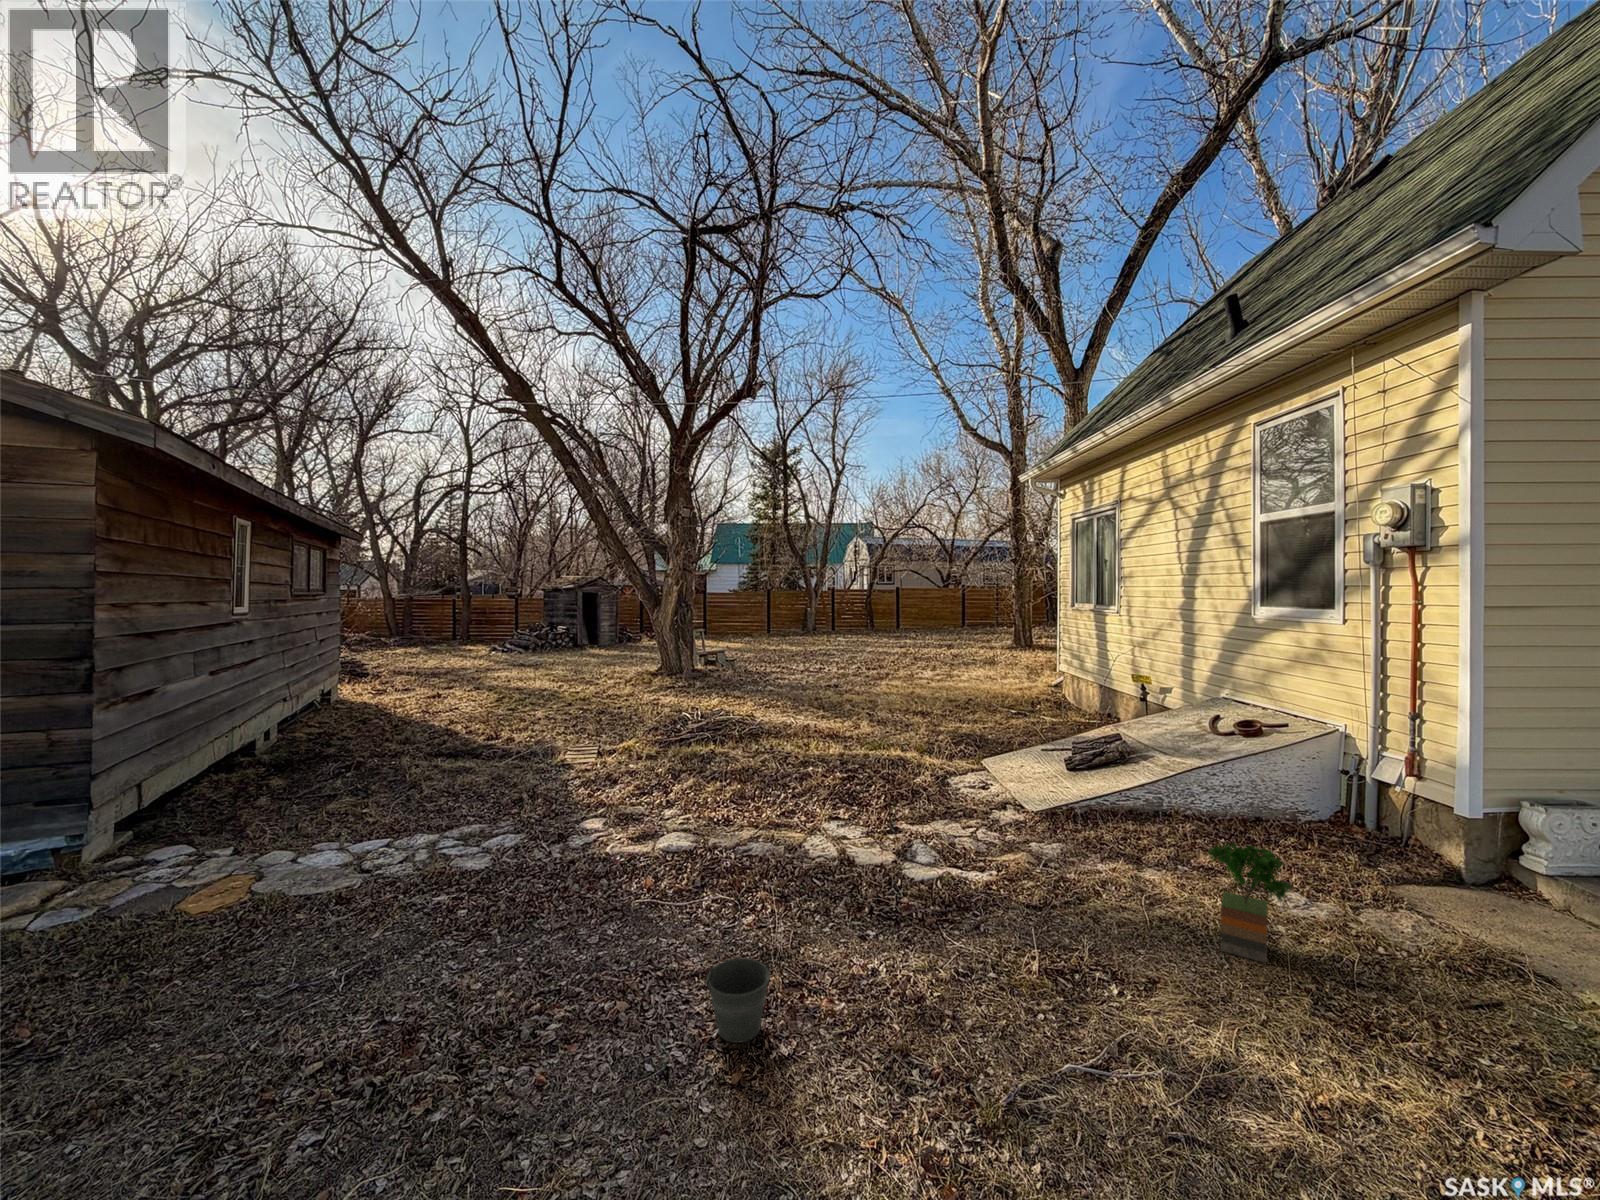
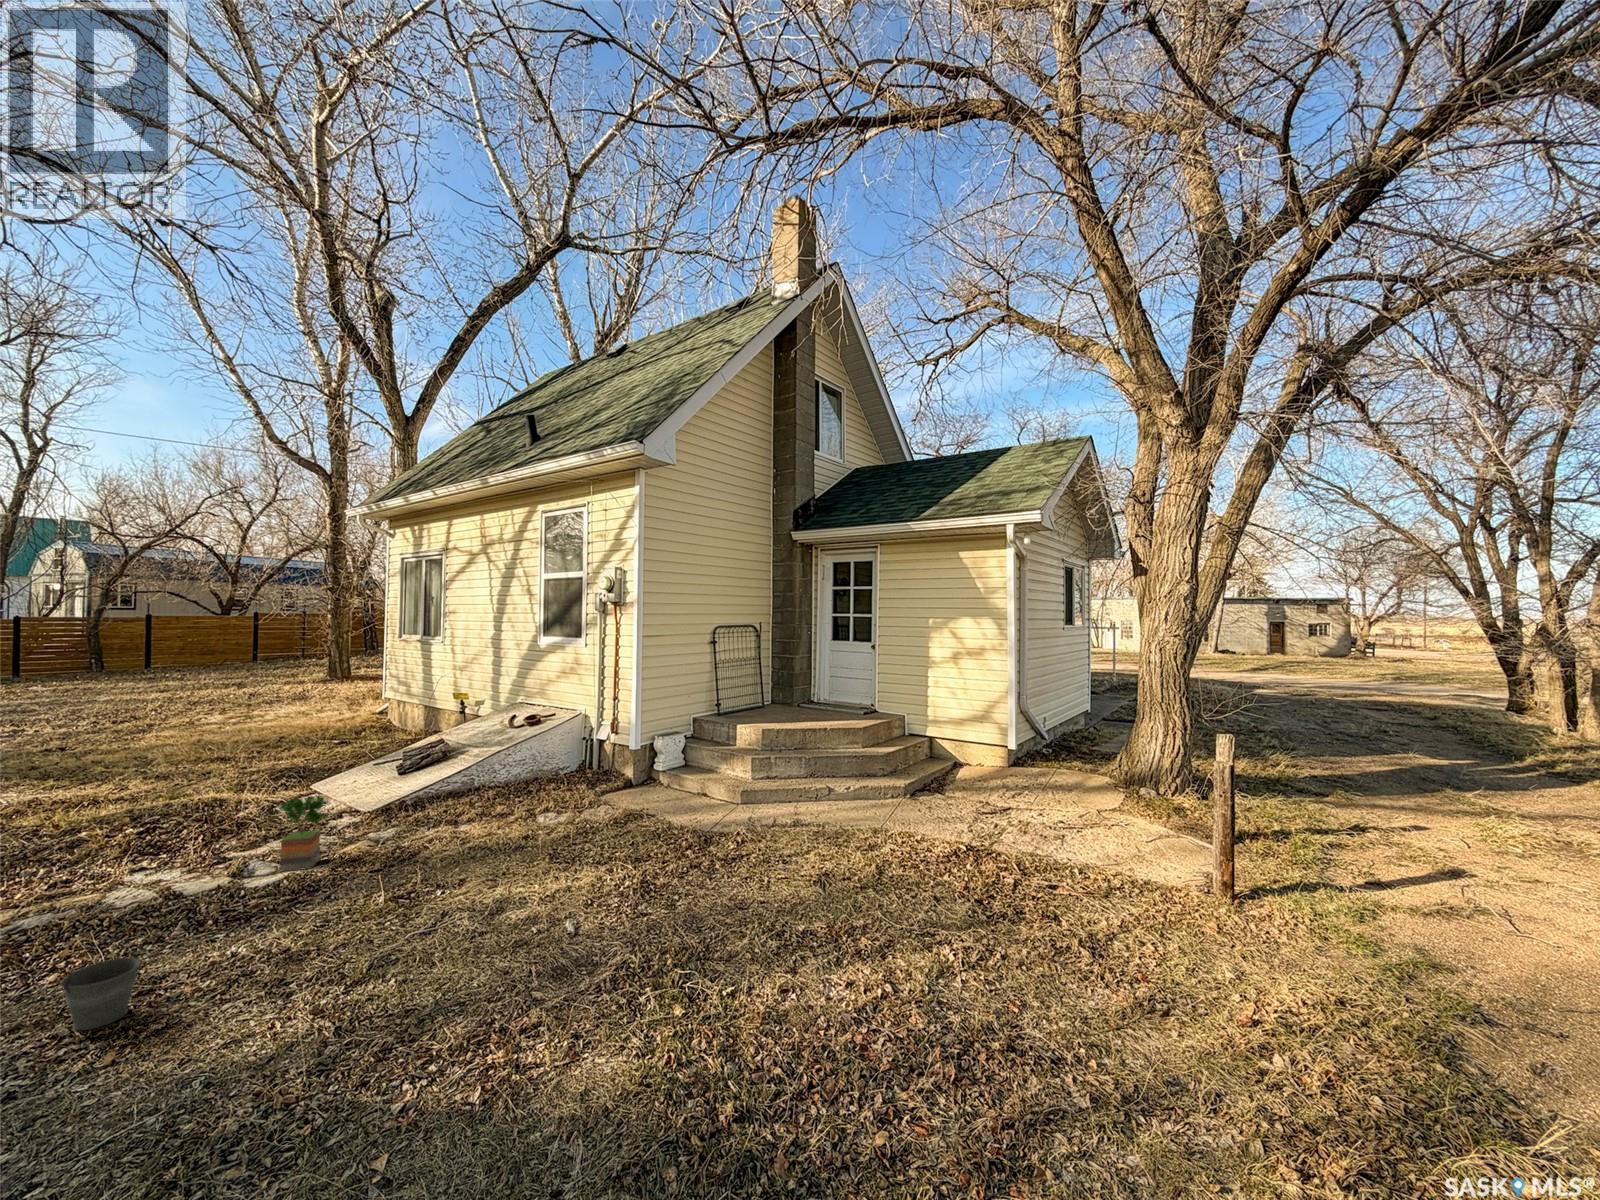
potted tree: present [1208,843,1291,963] -> present [279,796,331,871]

